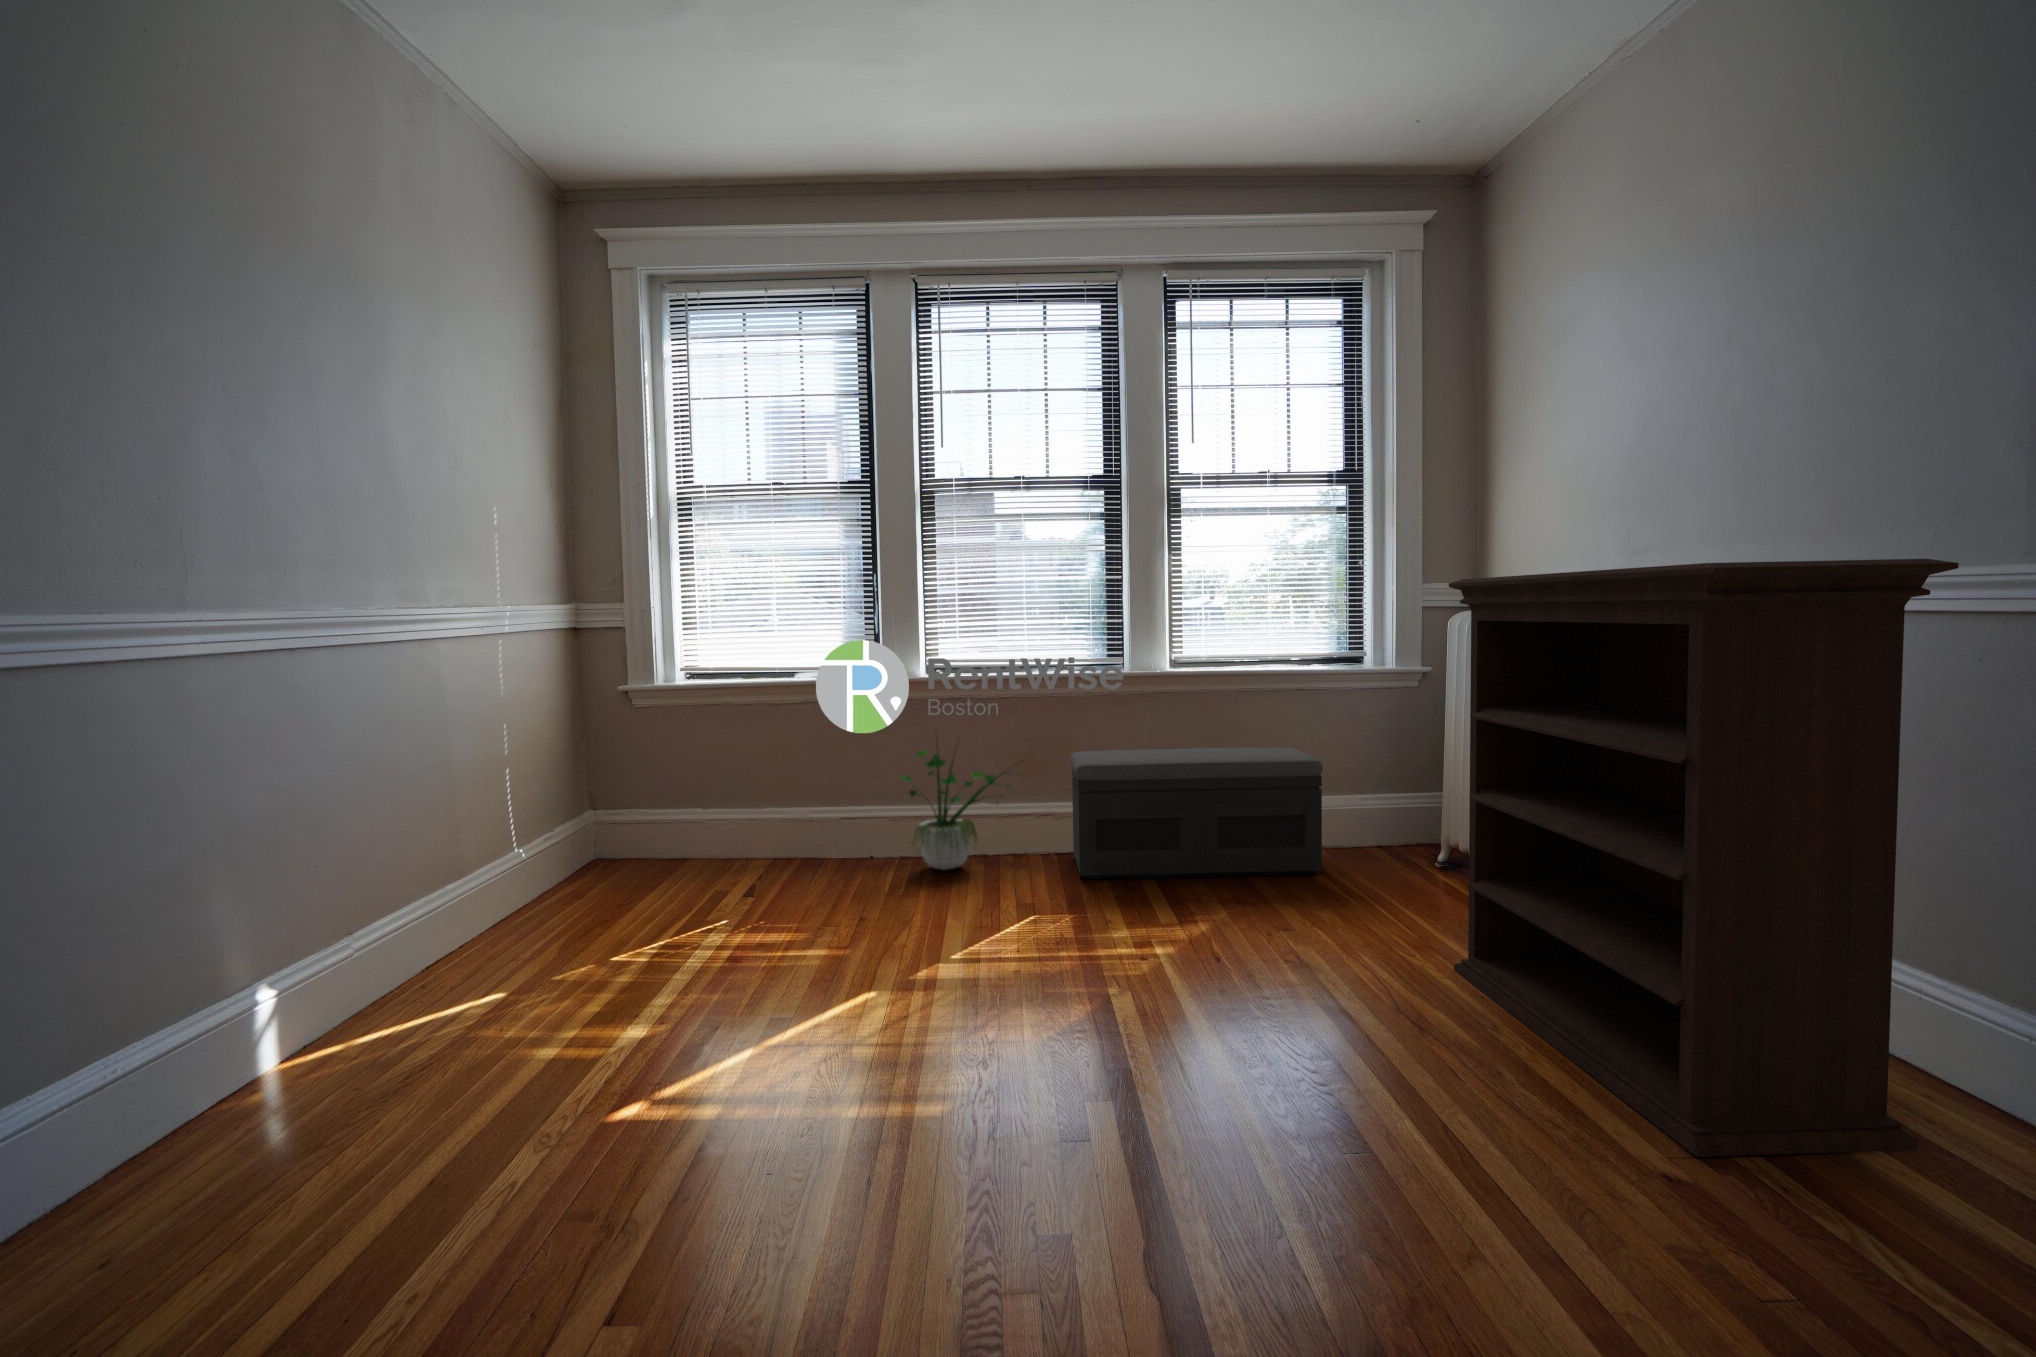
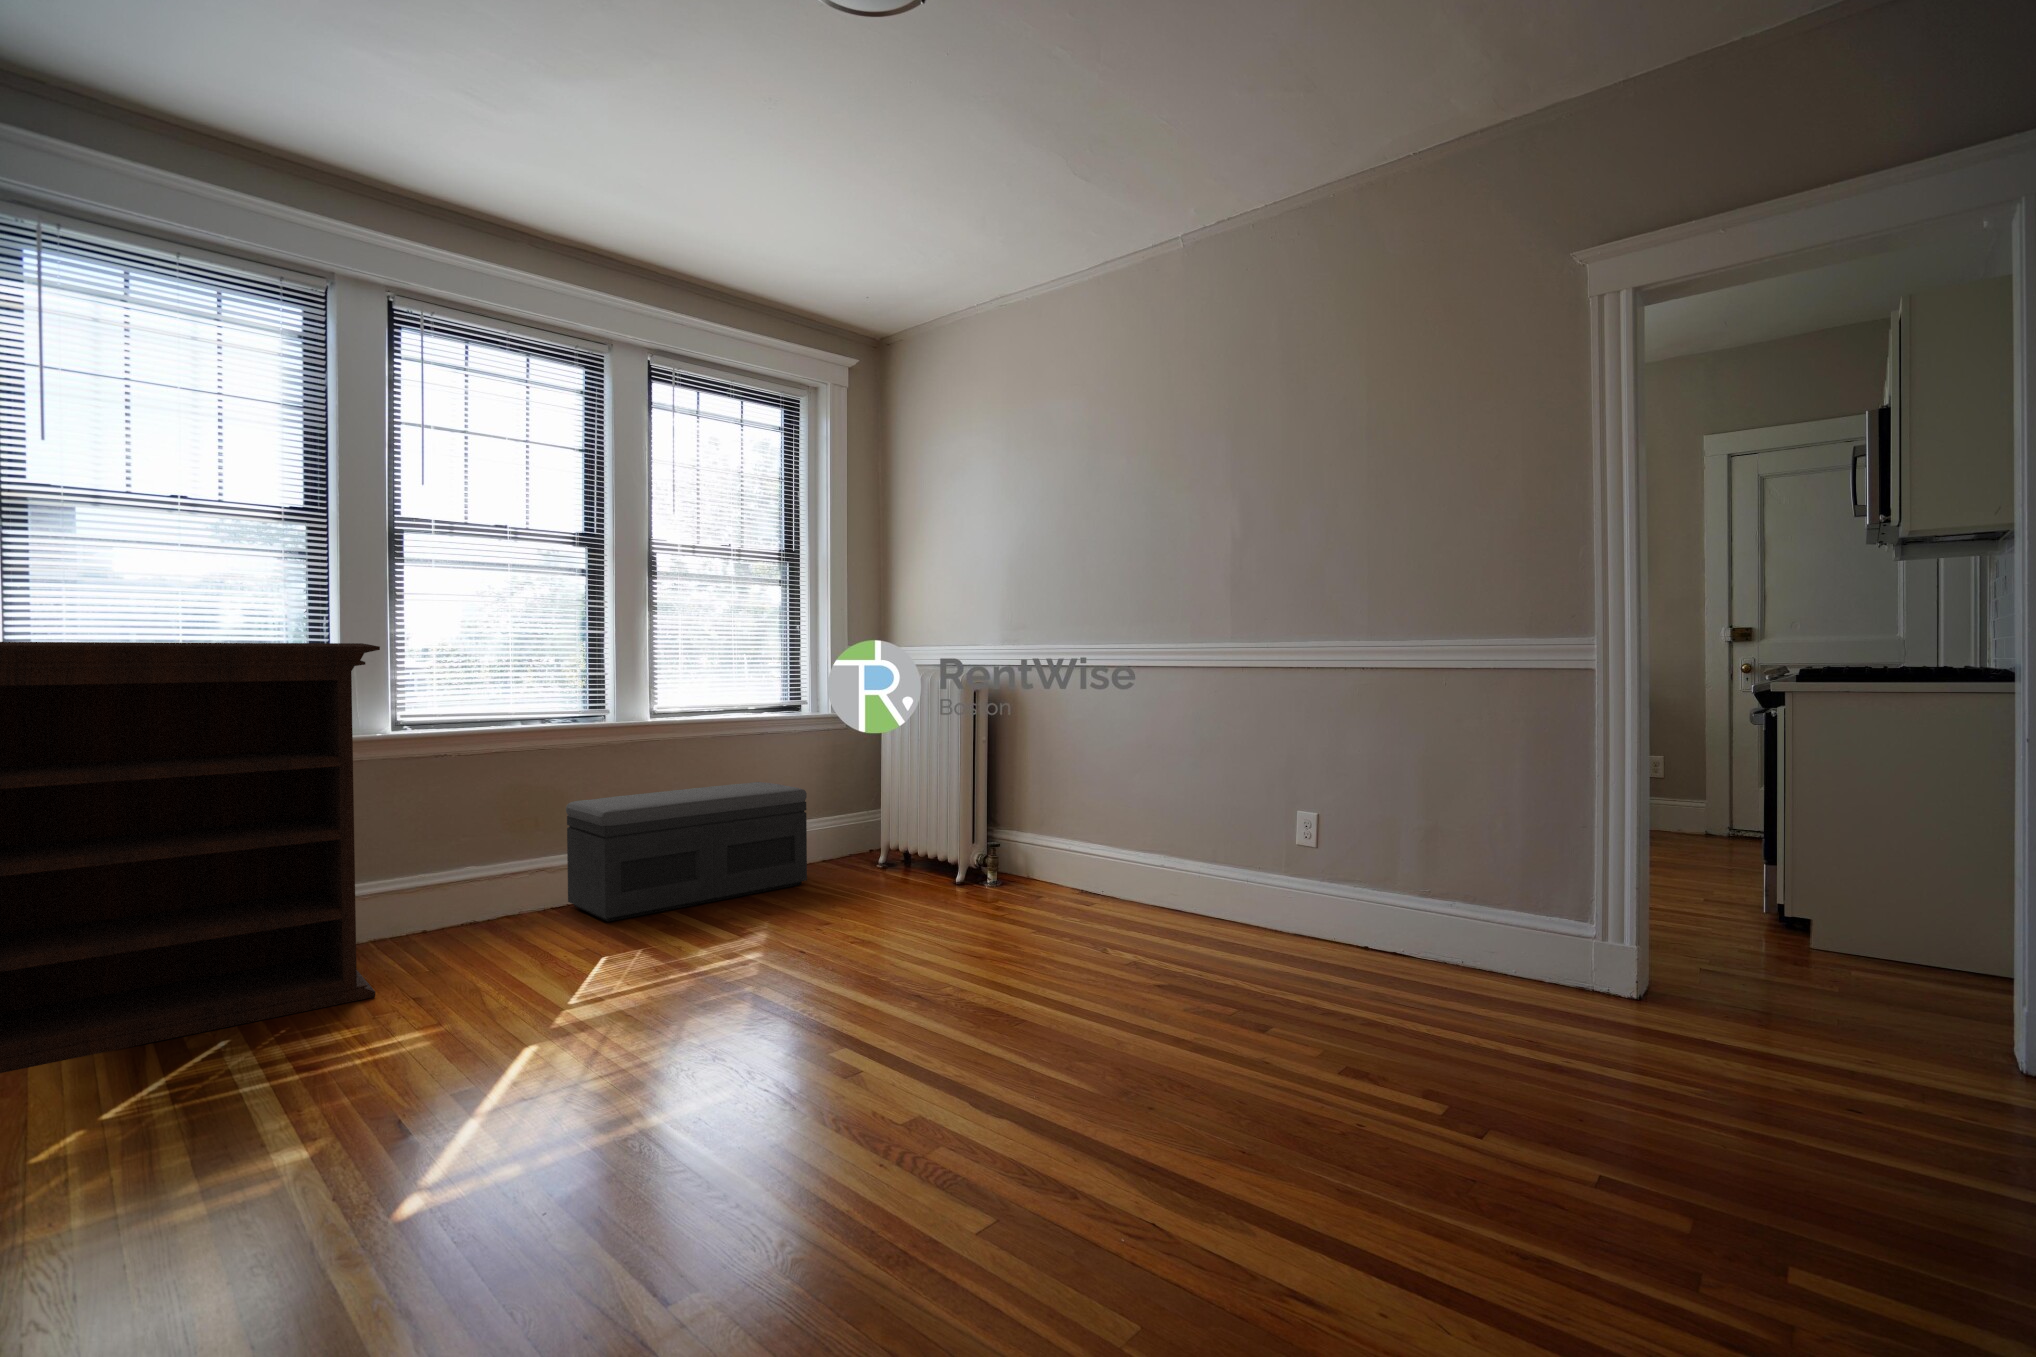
bookshelf: present [1449,559,1959,1157] -> present [0,642,380,1073]
potted plant: present [900,739,1024,870] -> none [374,779,542,941]

